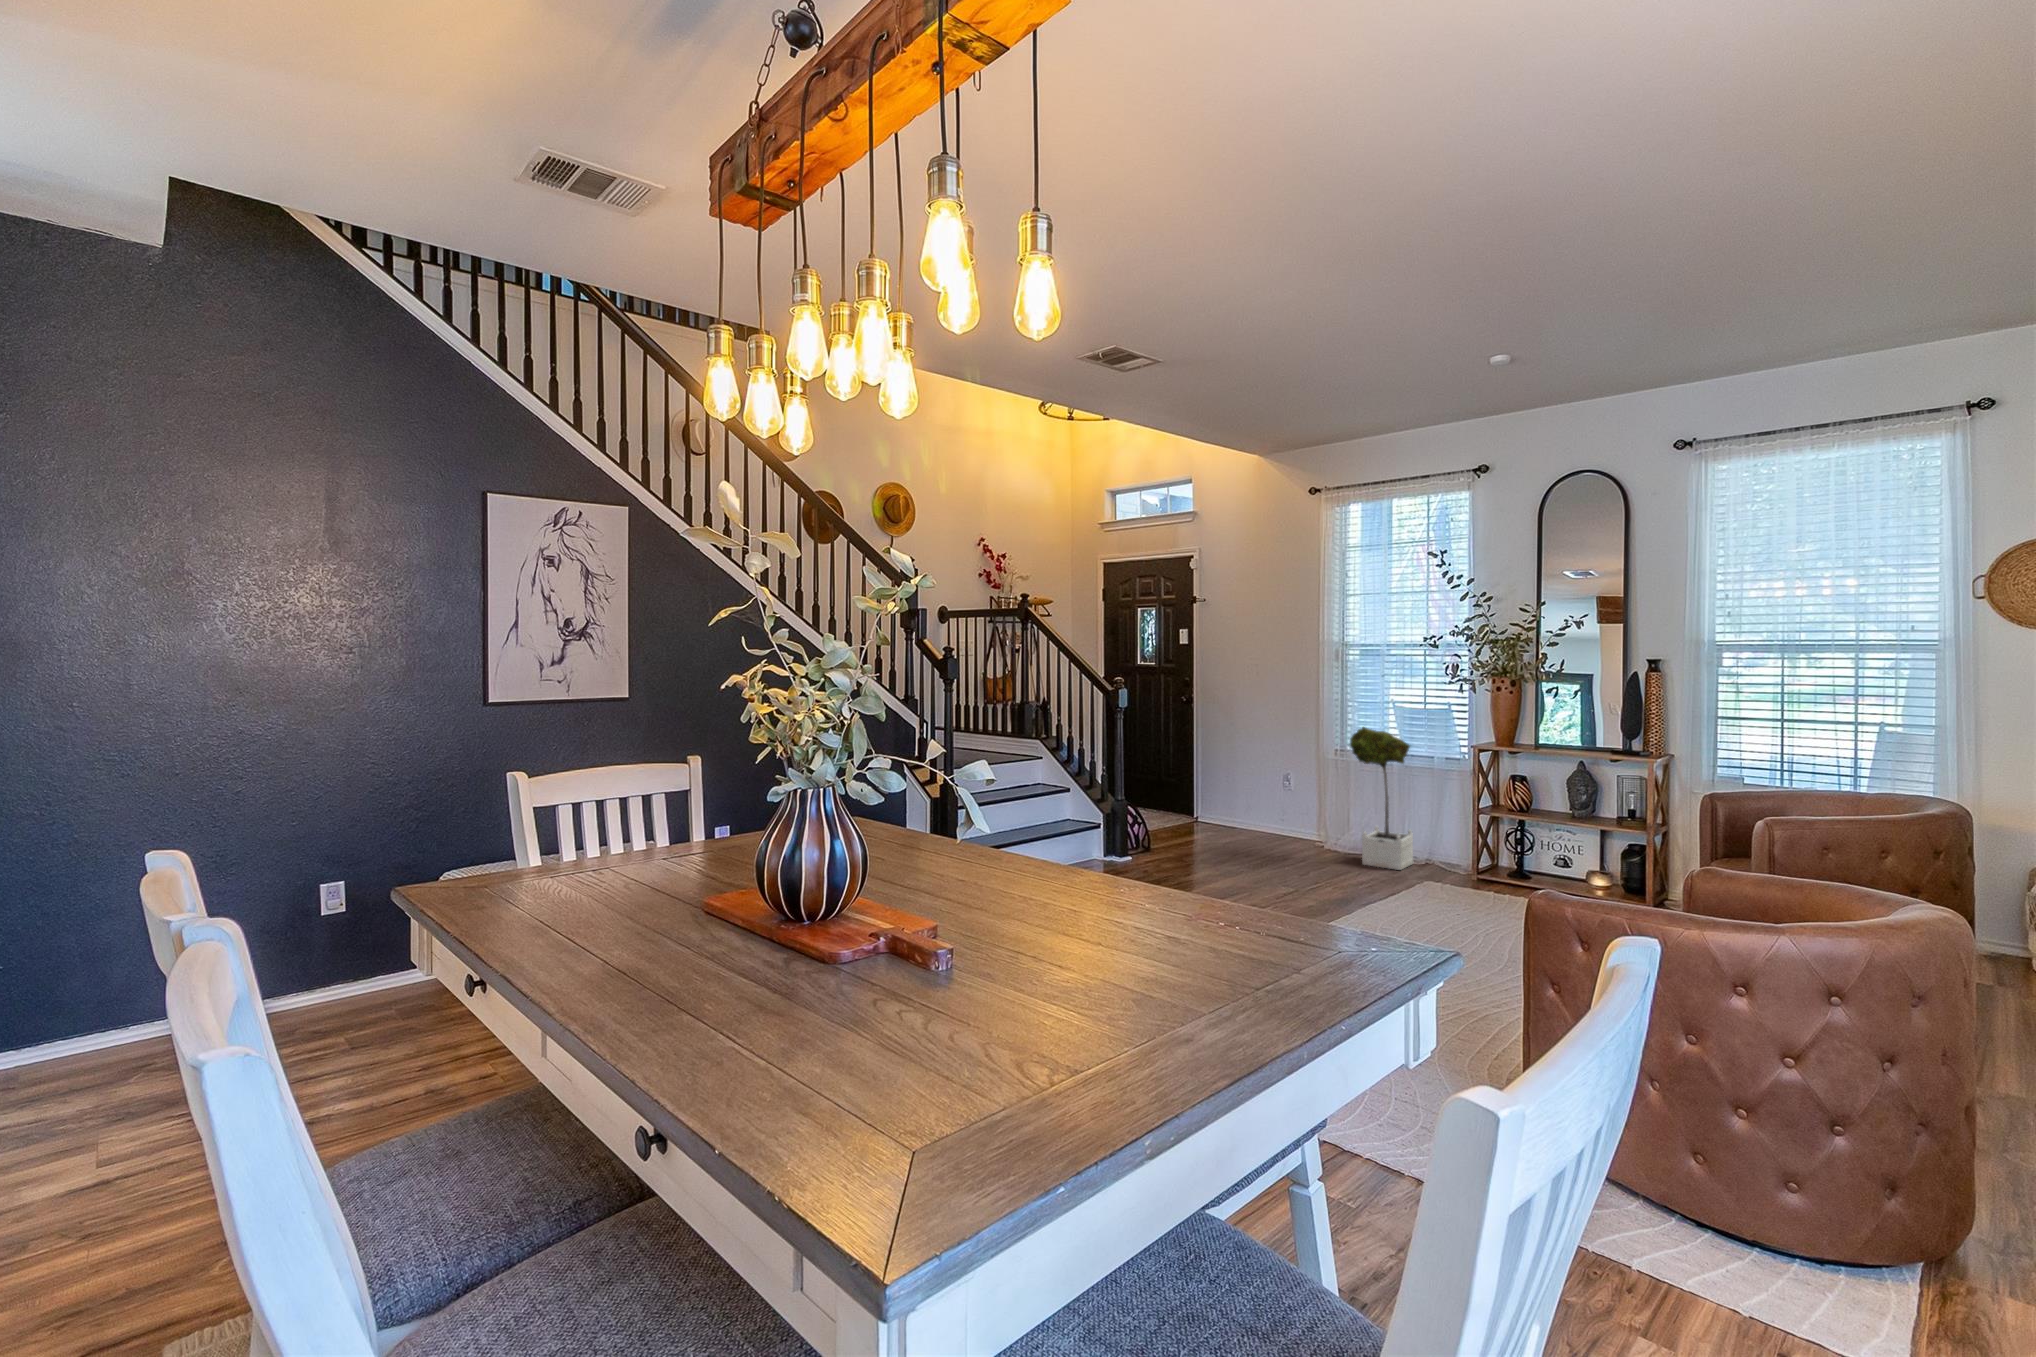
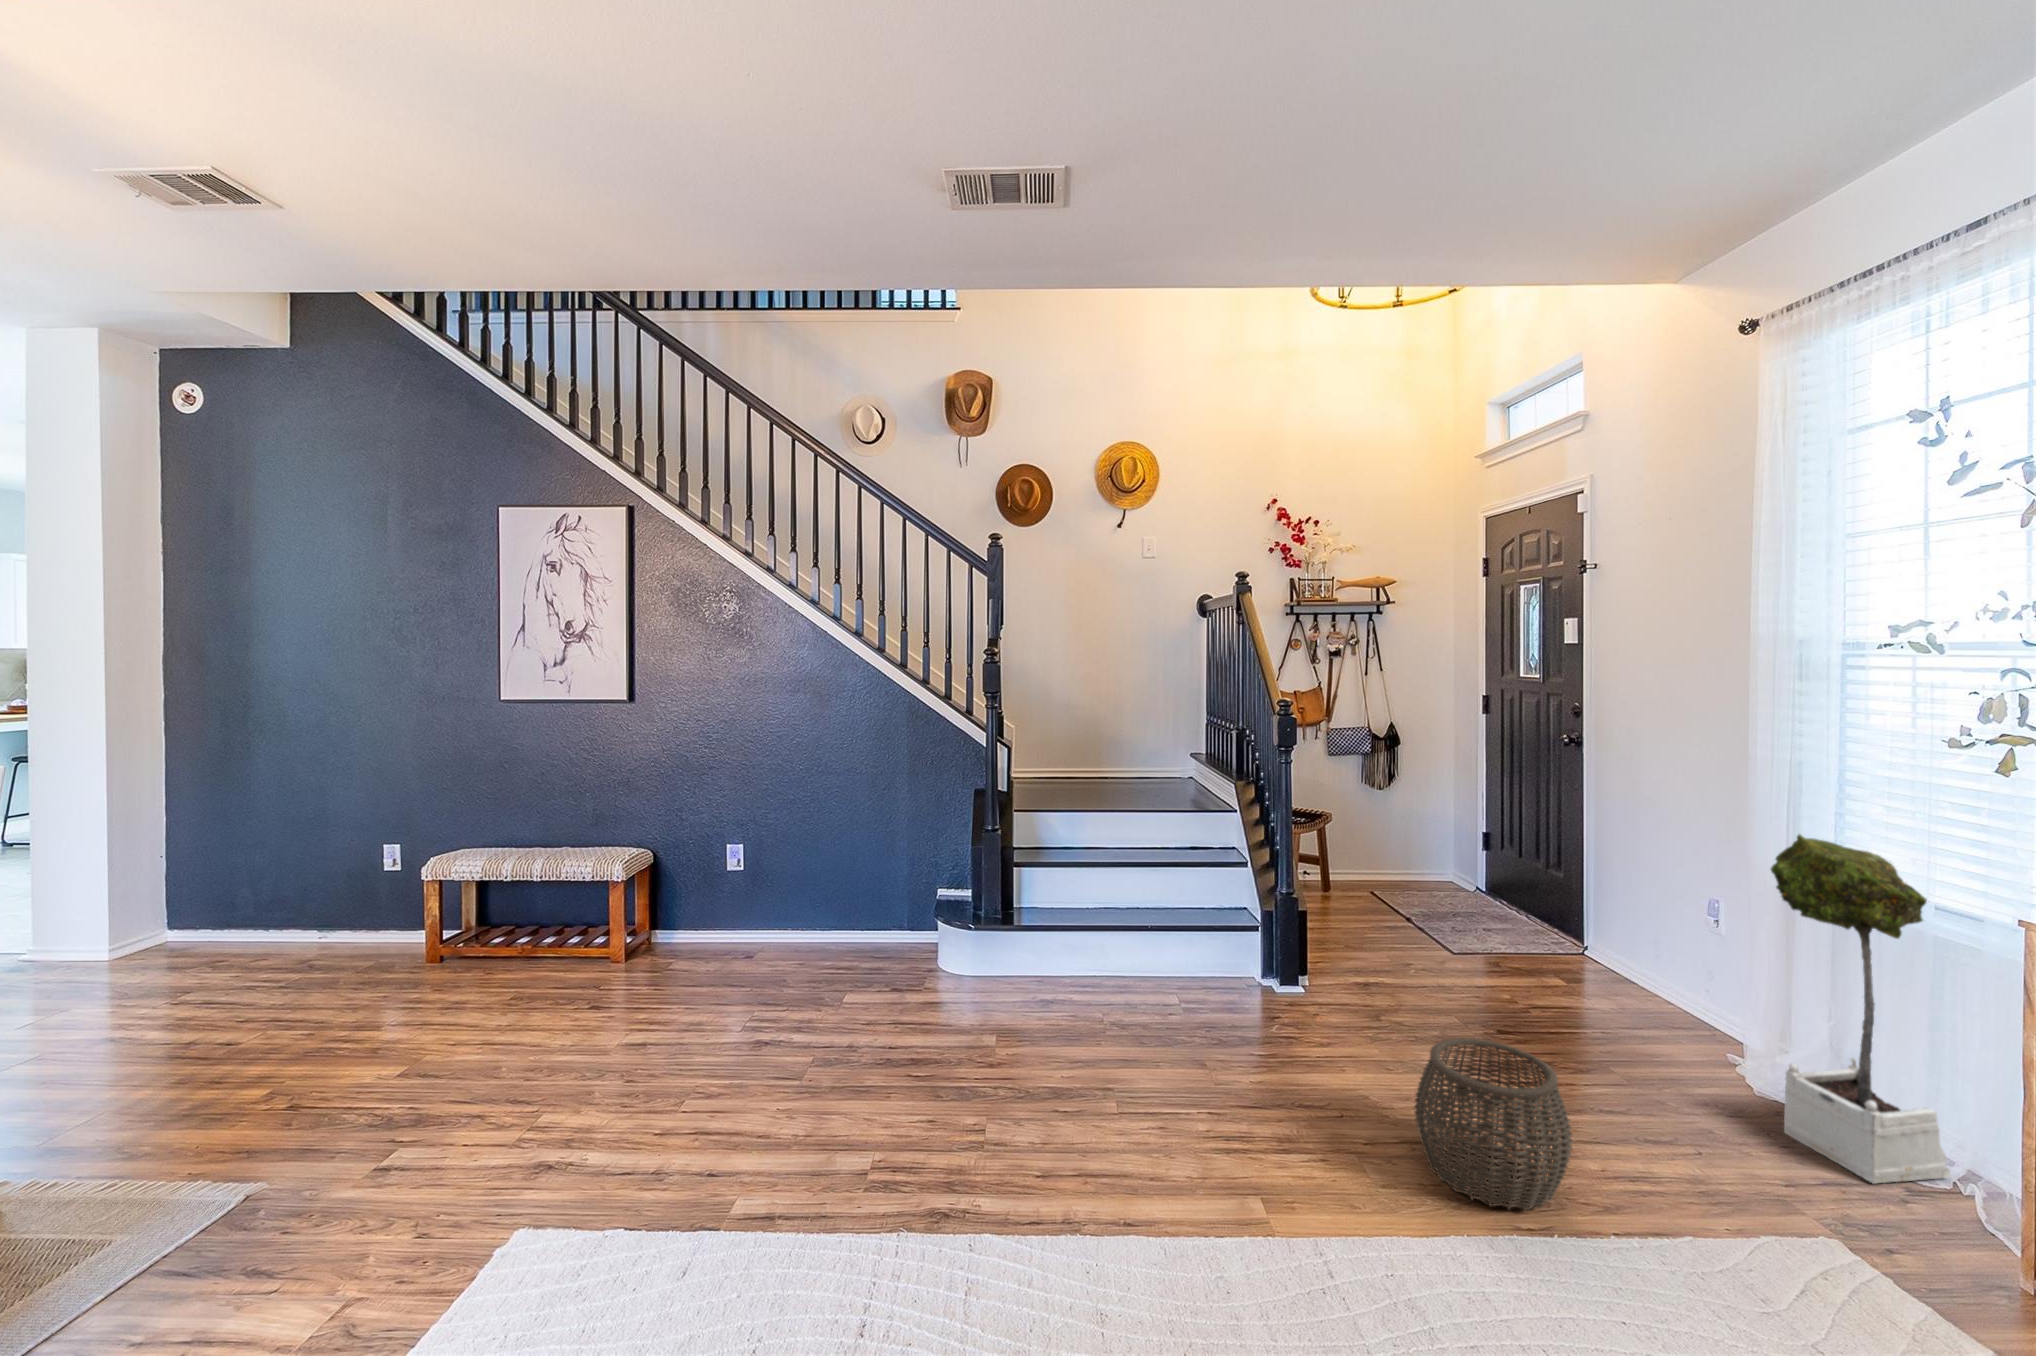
woven basket: none [1280,836,1351,904] -> present [1414,1038,1573,1210]

